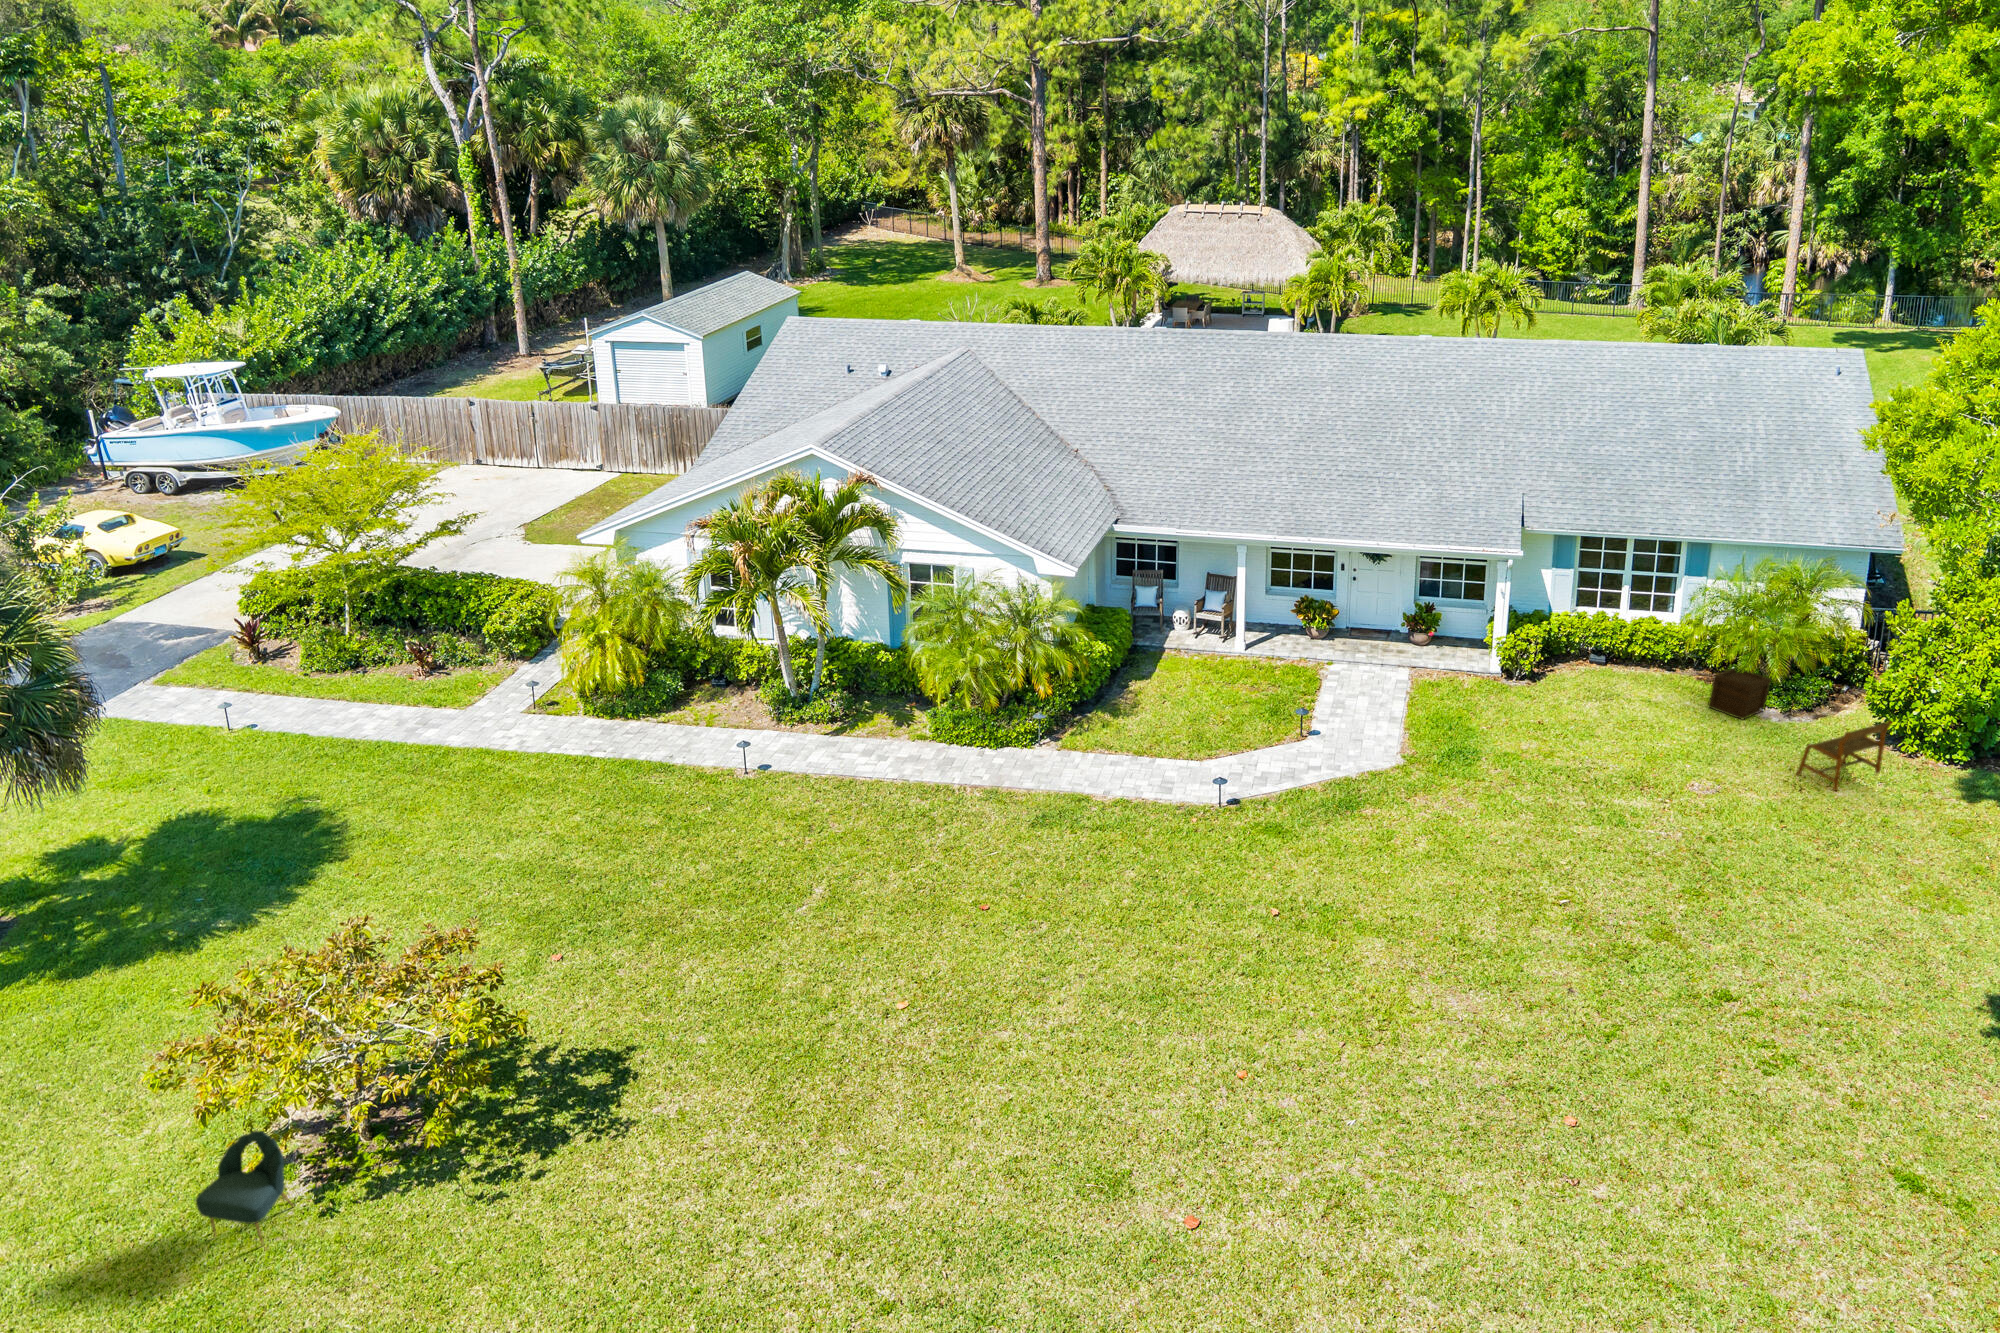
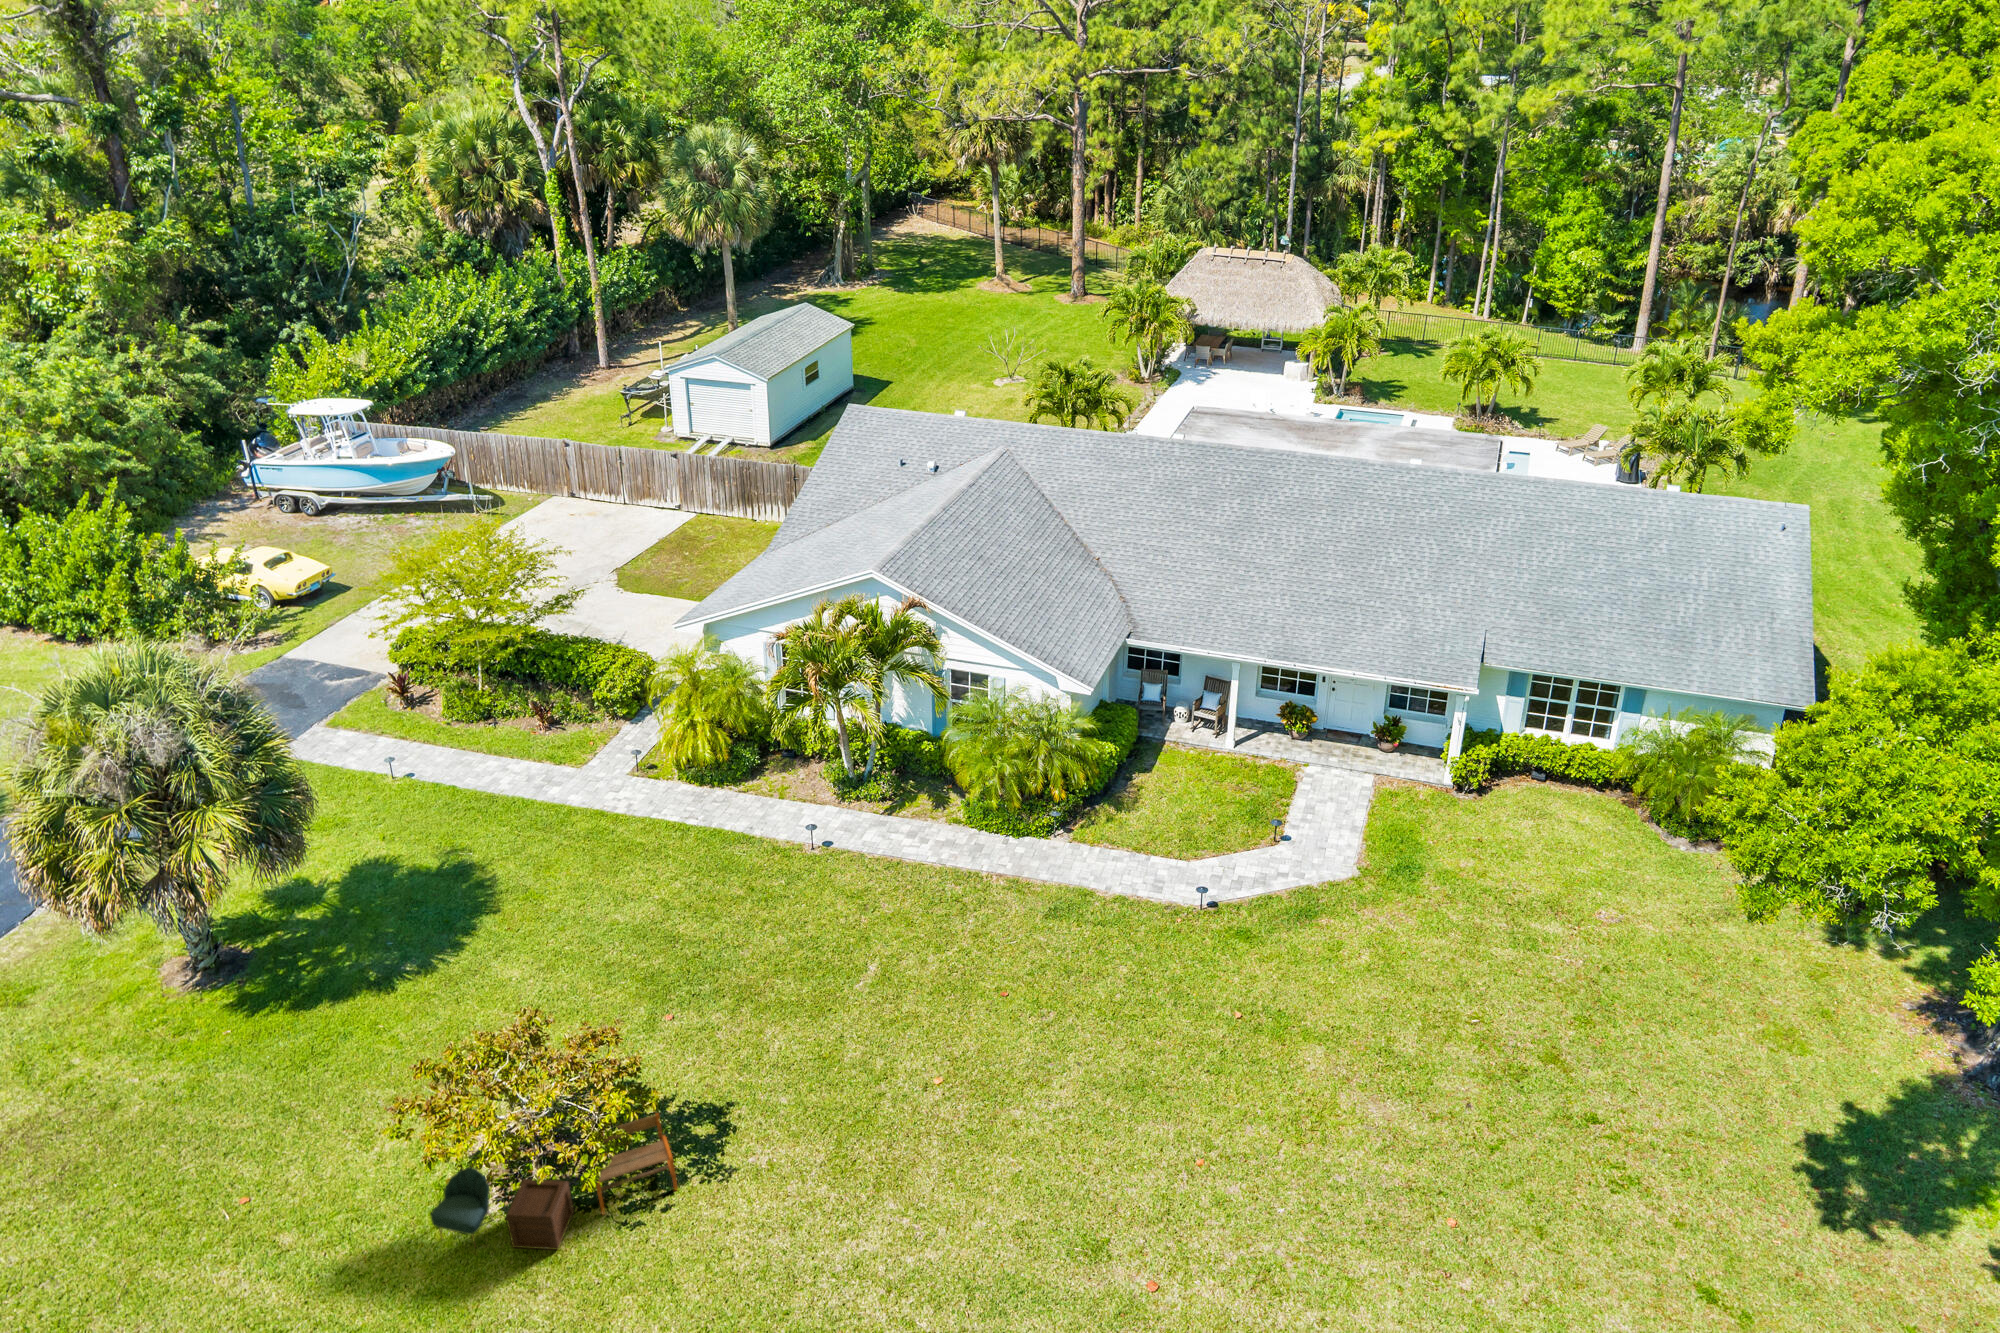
wooden crate: present [1708,668,1771,719] -> present [506,1179,574,1250]
bench: present [1797,721,1892,791] -> present [596,1113,678,1215]

